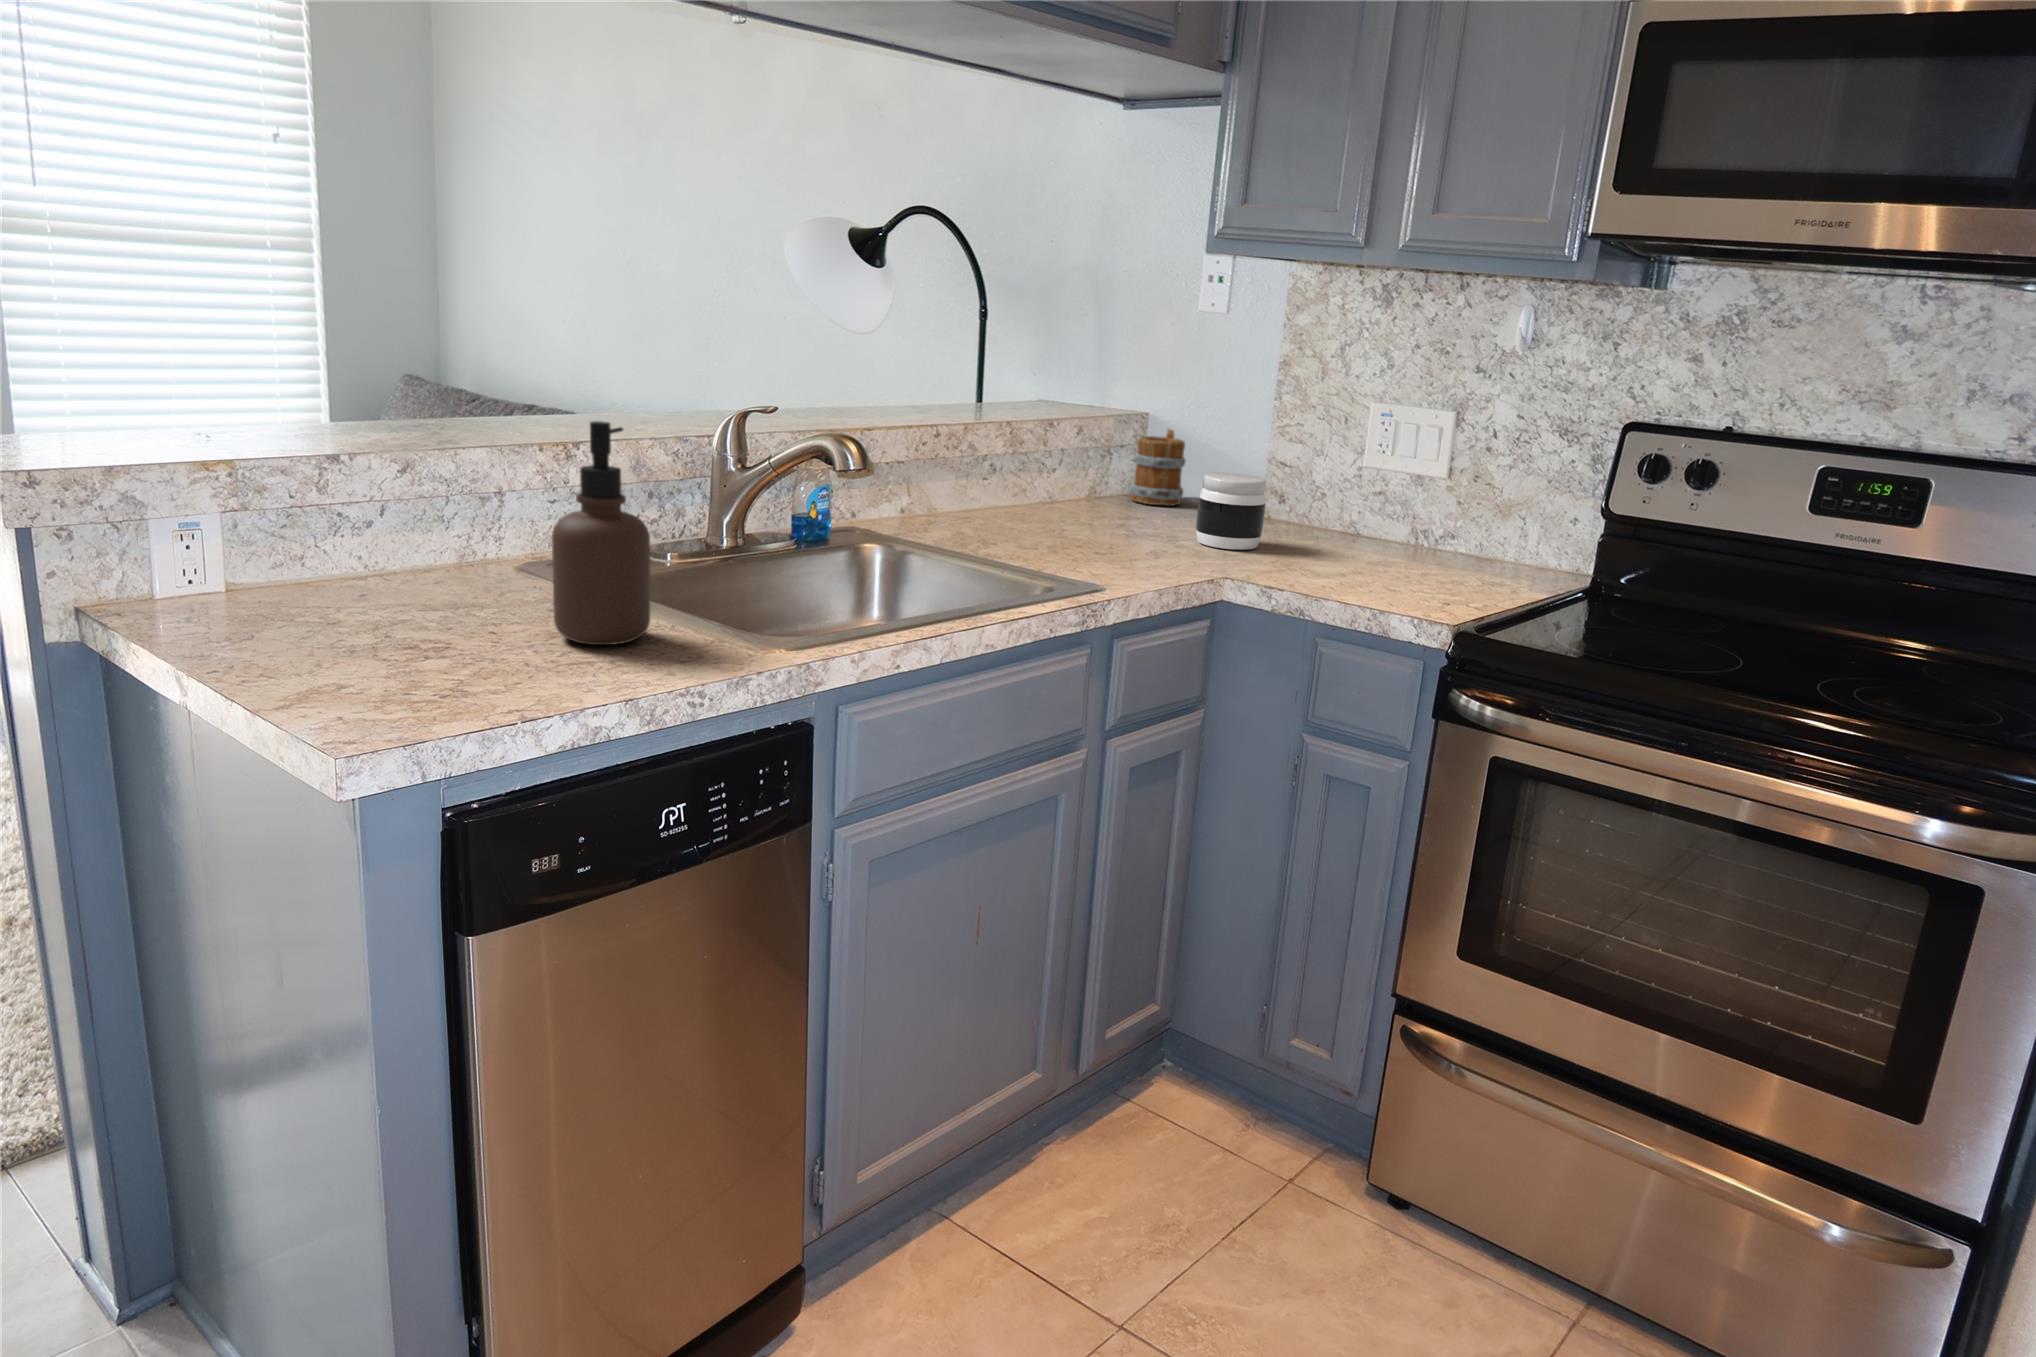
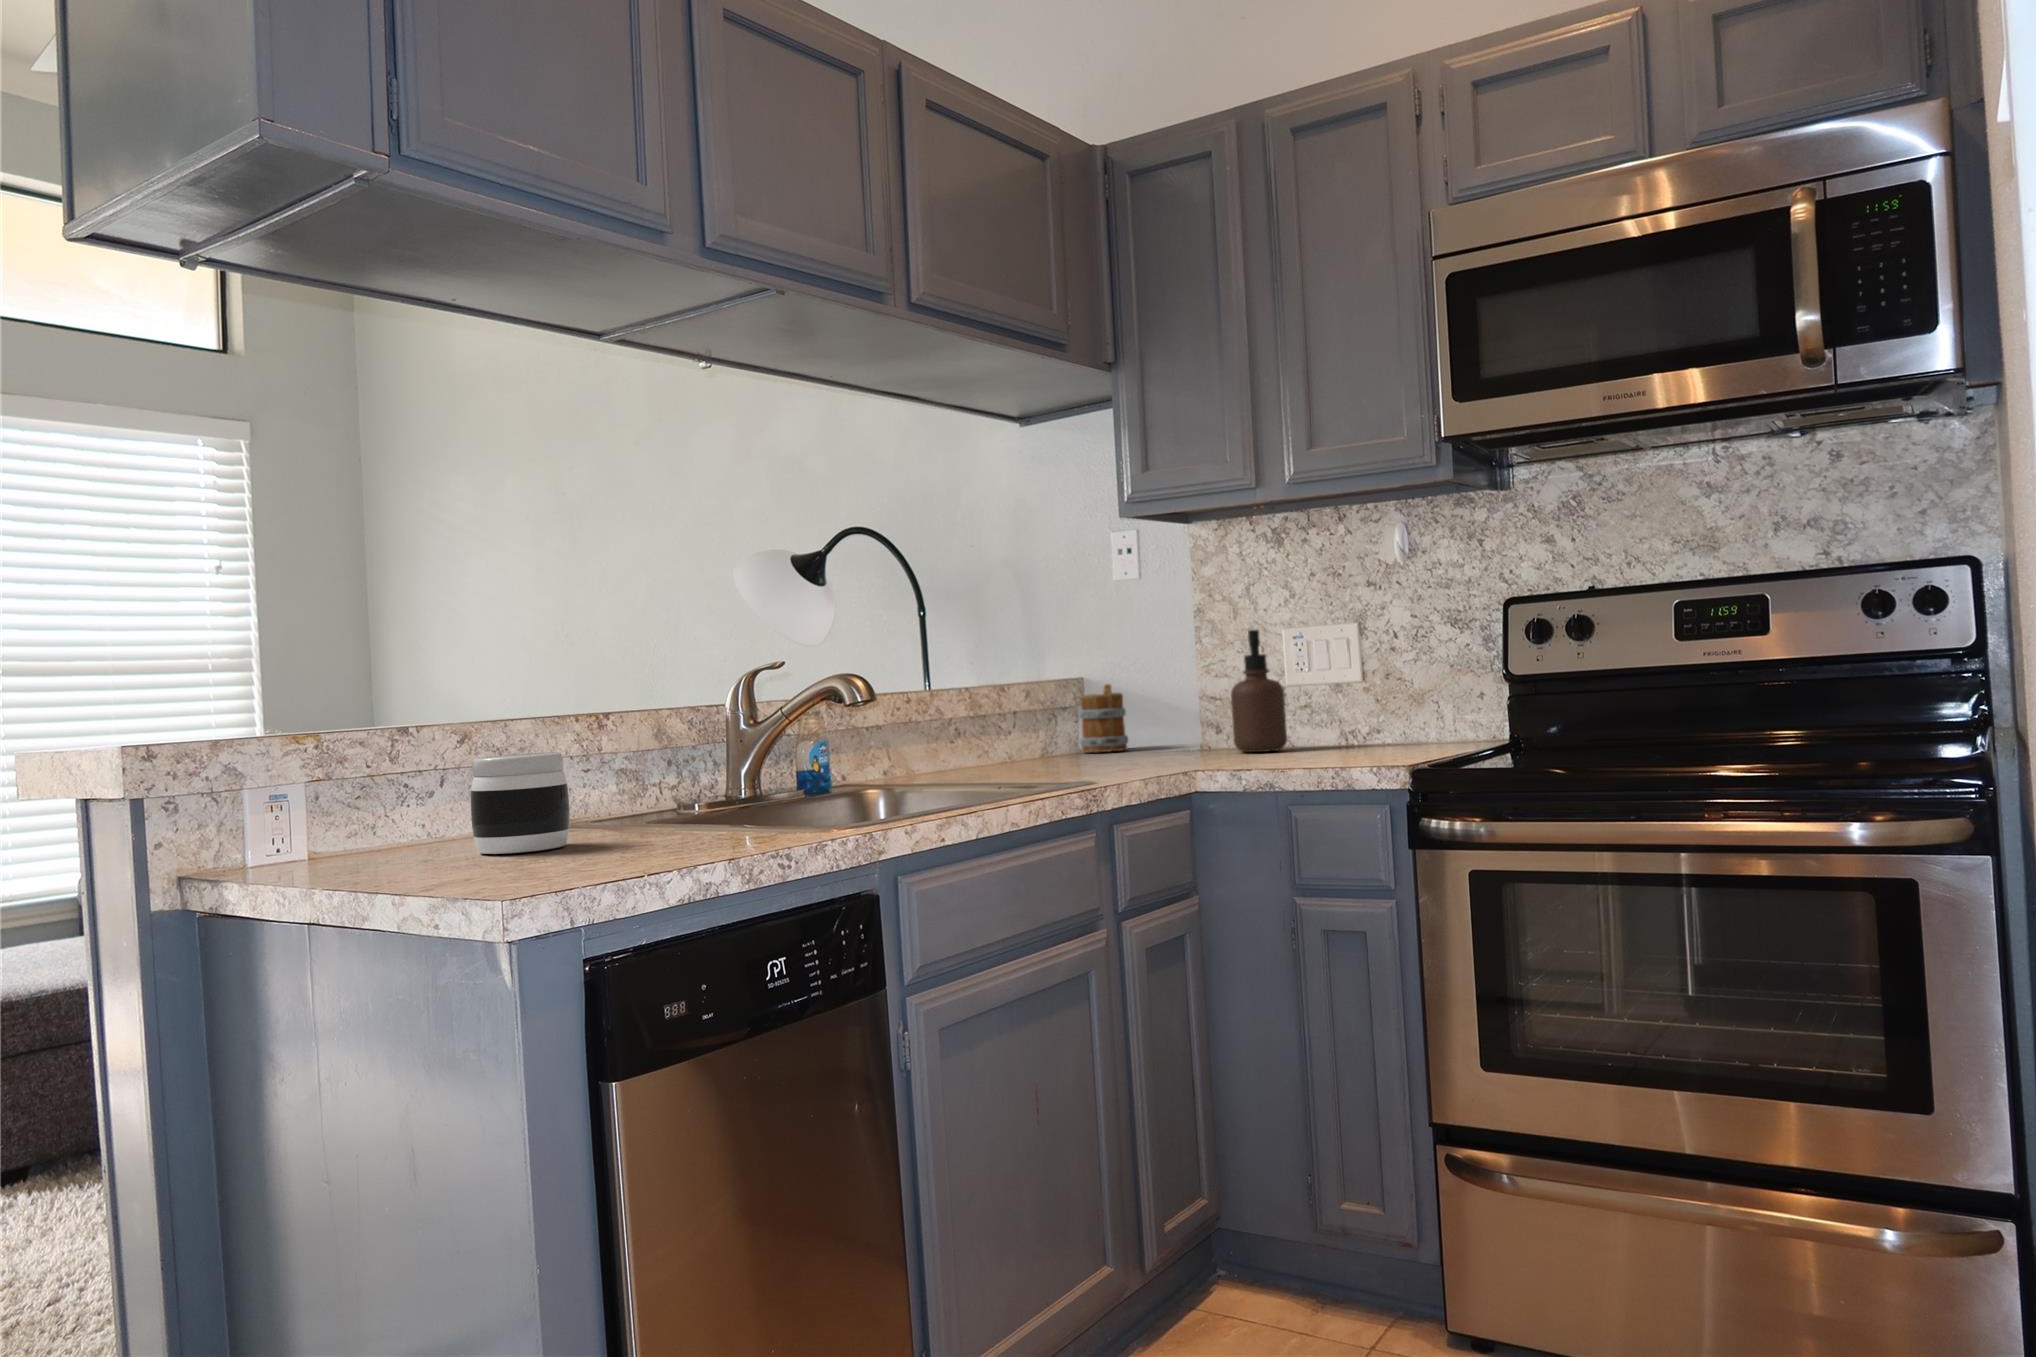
soap dispenser: present [552,421,650,645] -> present [1231,630,1287,752]
jar: present [1196,473,1266,550] -> present [471,752,570,854]

